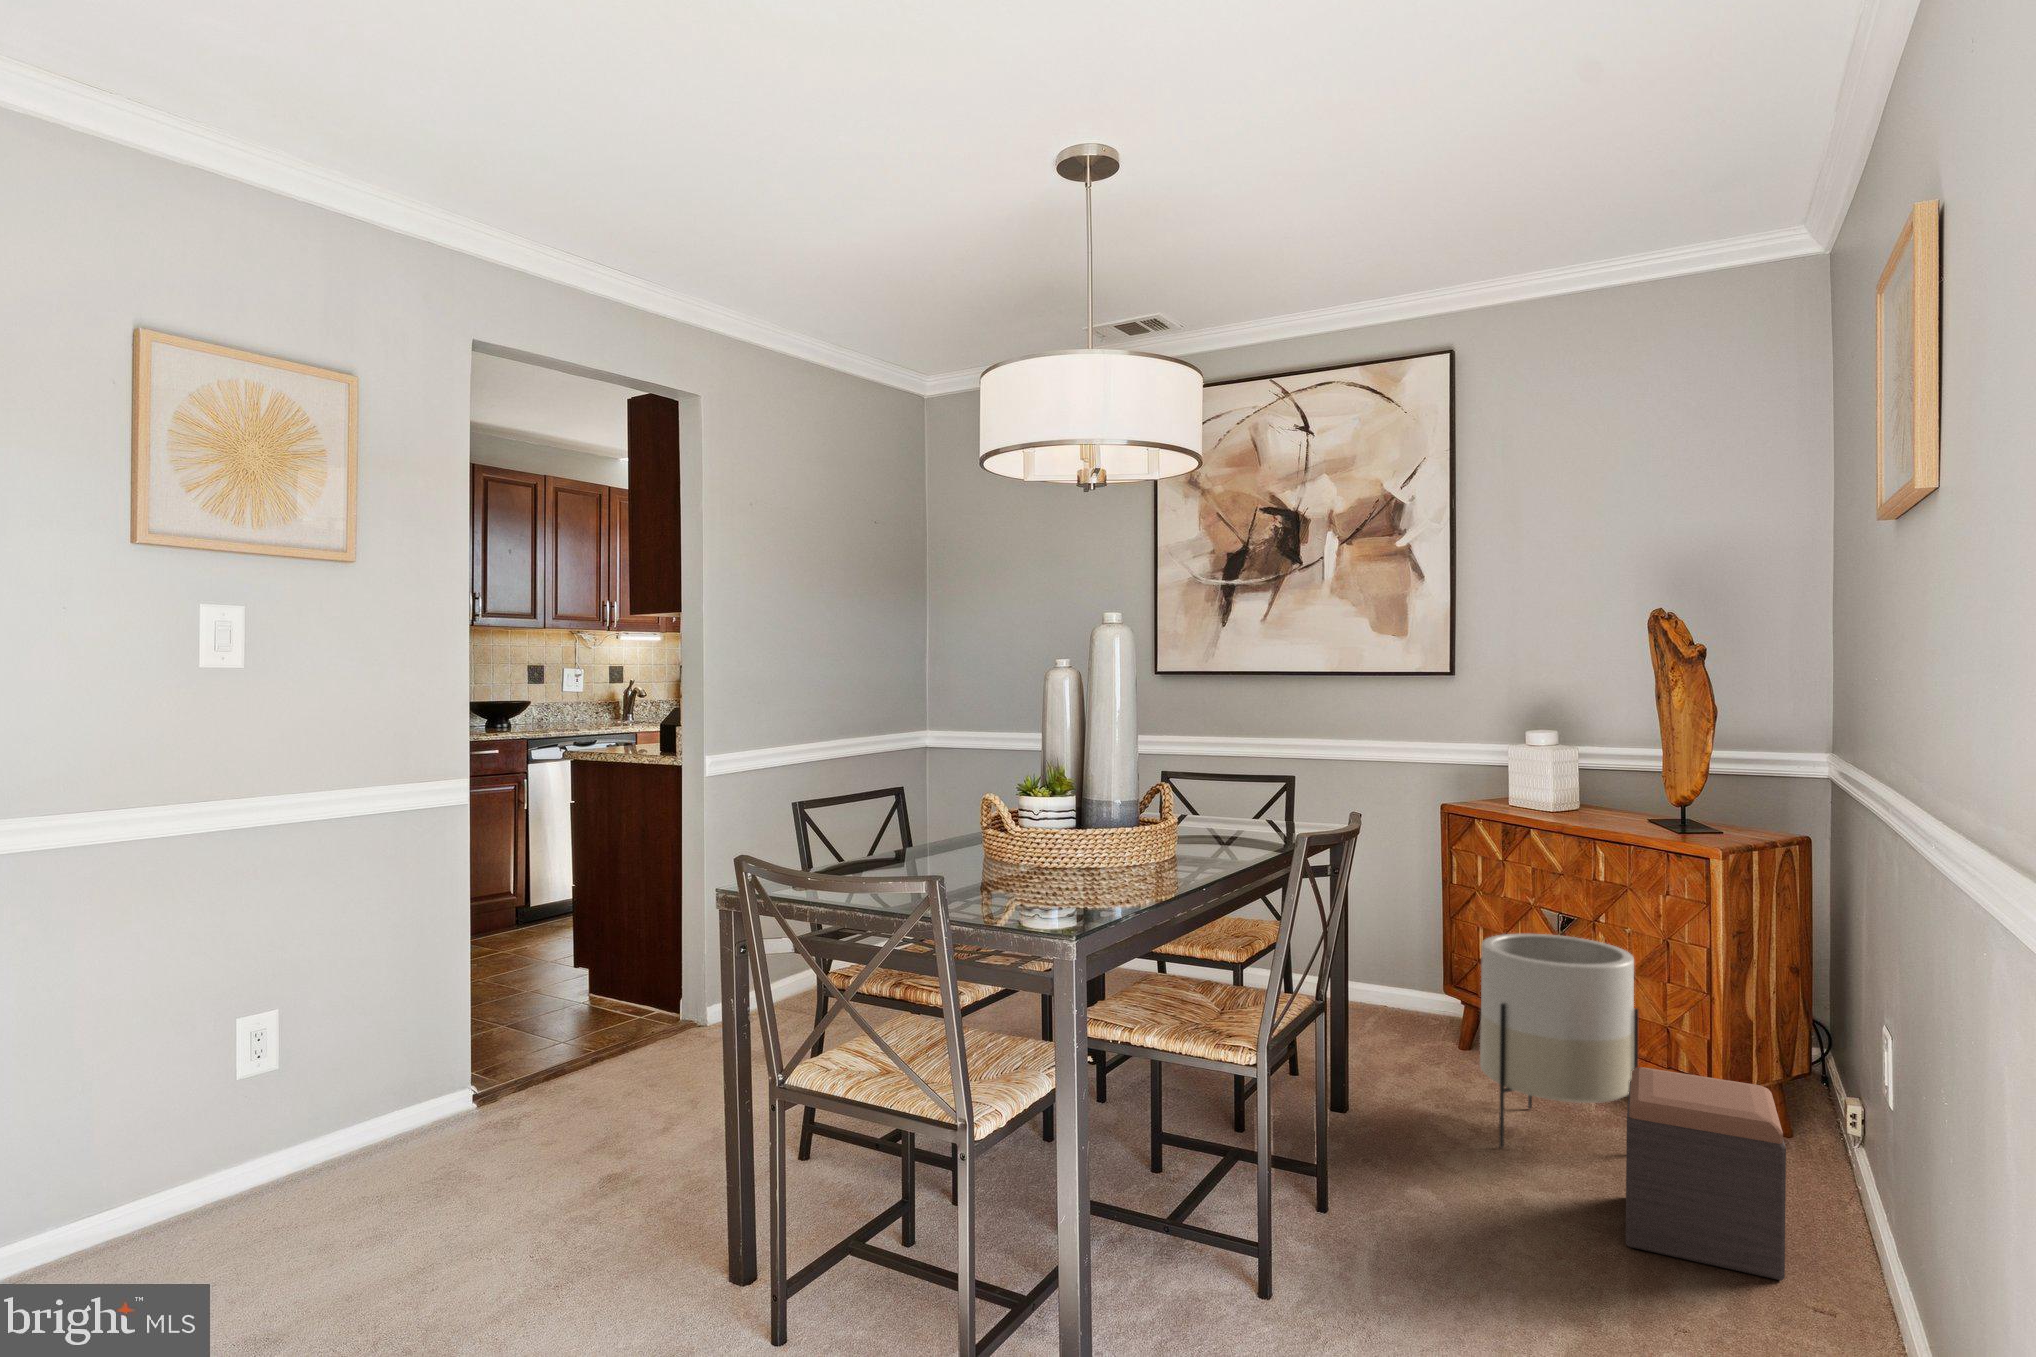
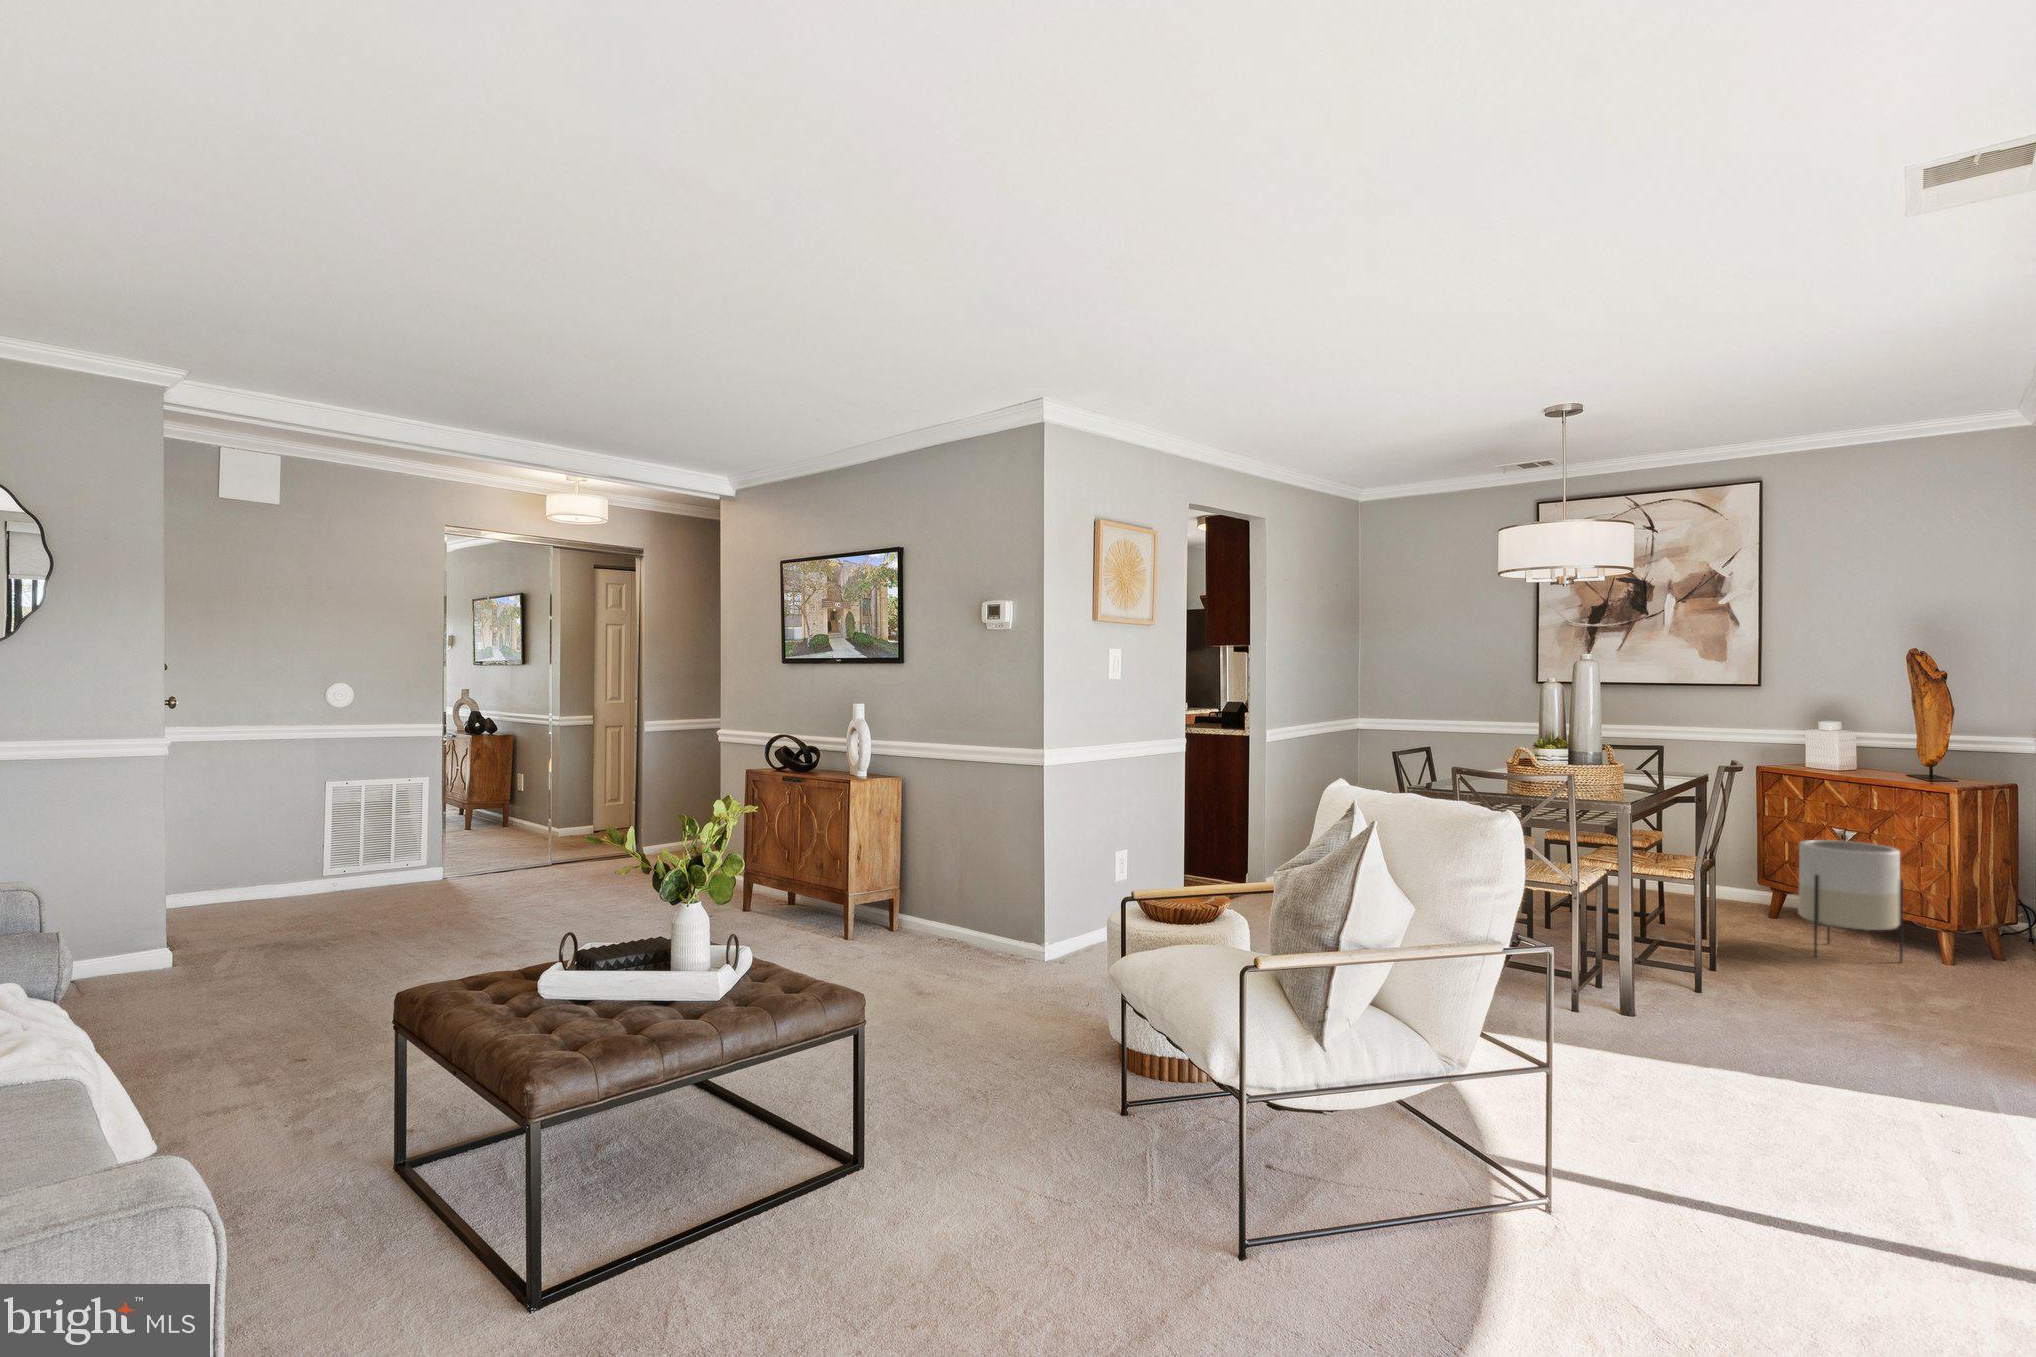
footstool: present [1626,1067,1786,1280] -> none [1899,904,1996,1004]

